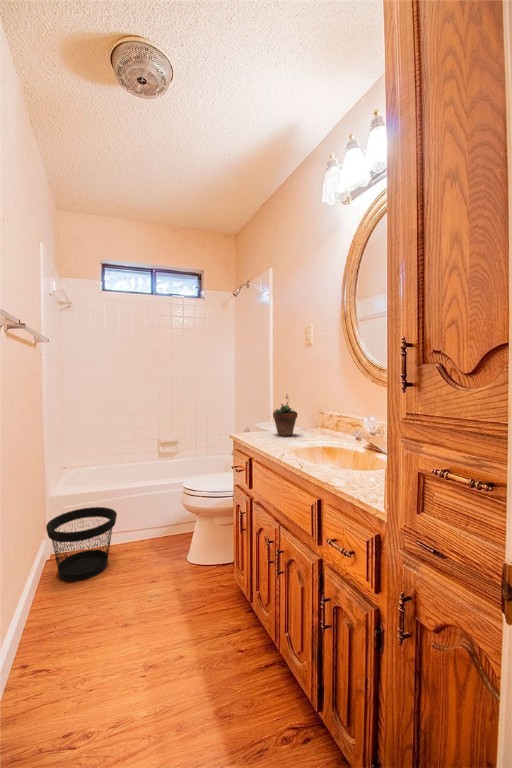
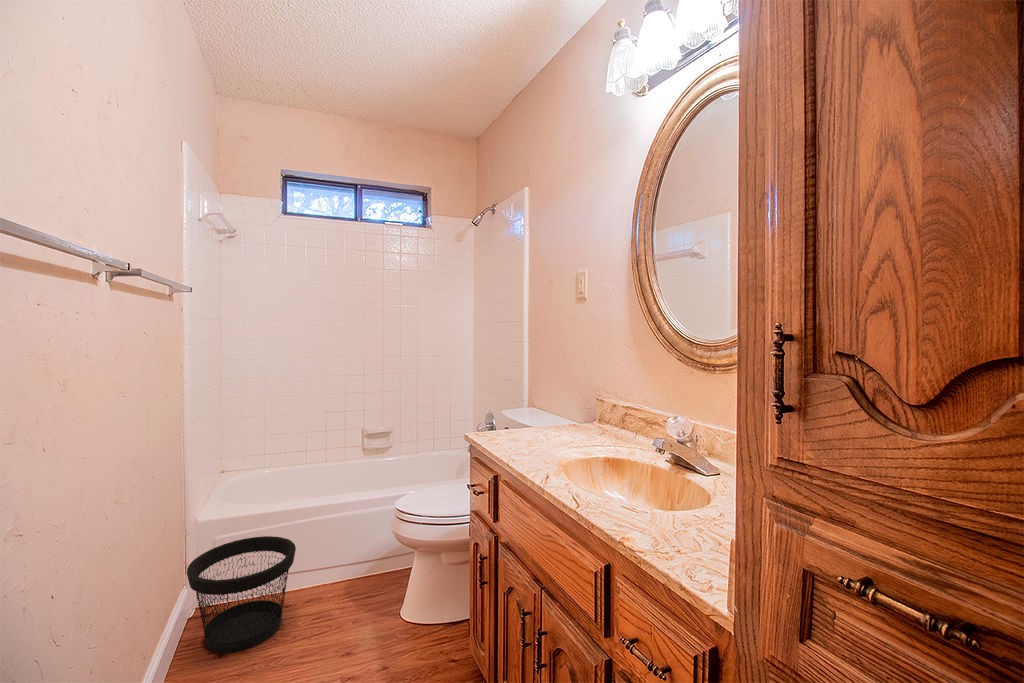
succulent plant: present [273,395,297,436] -> none [530,377,567,439]

